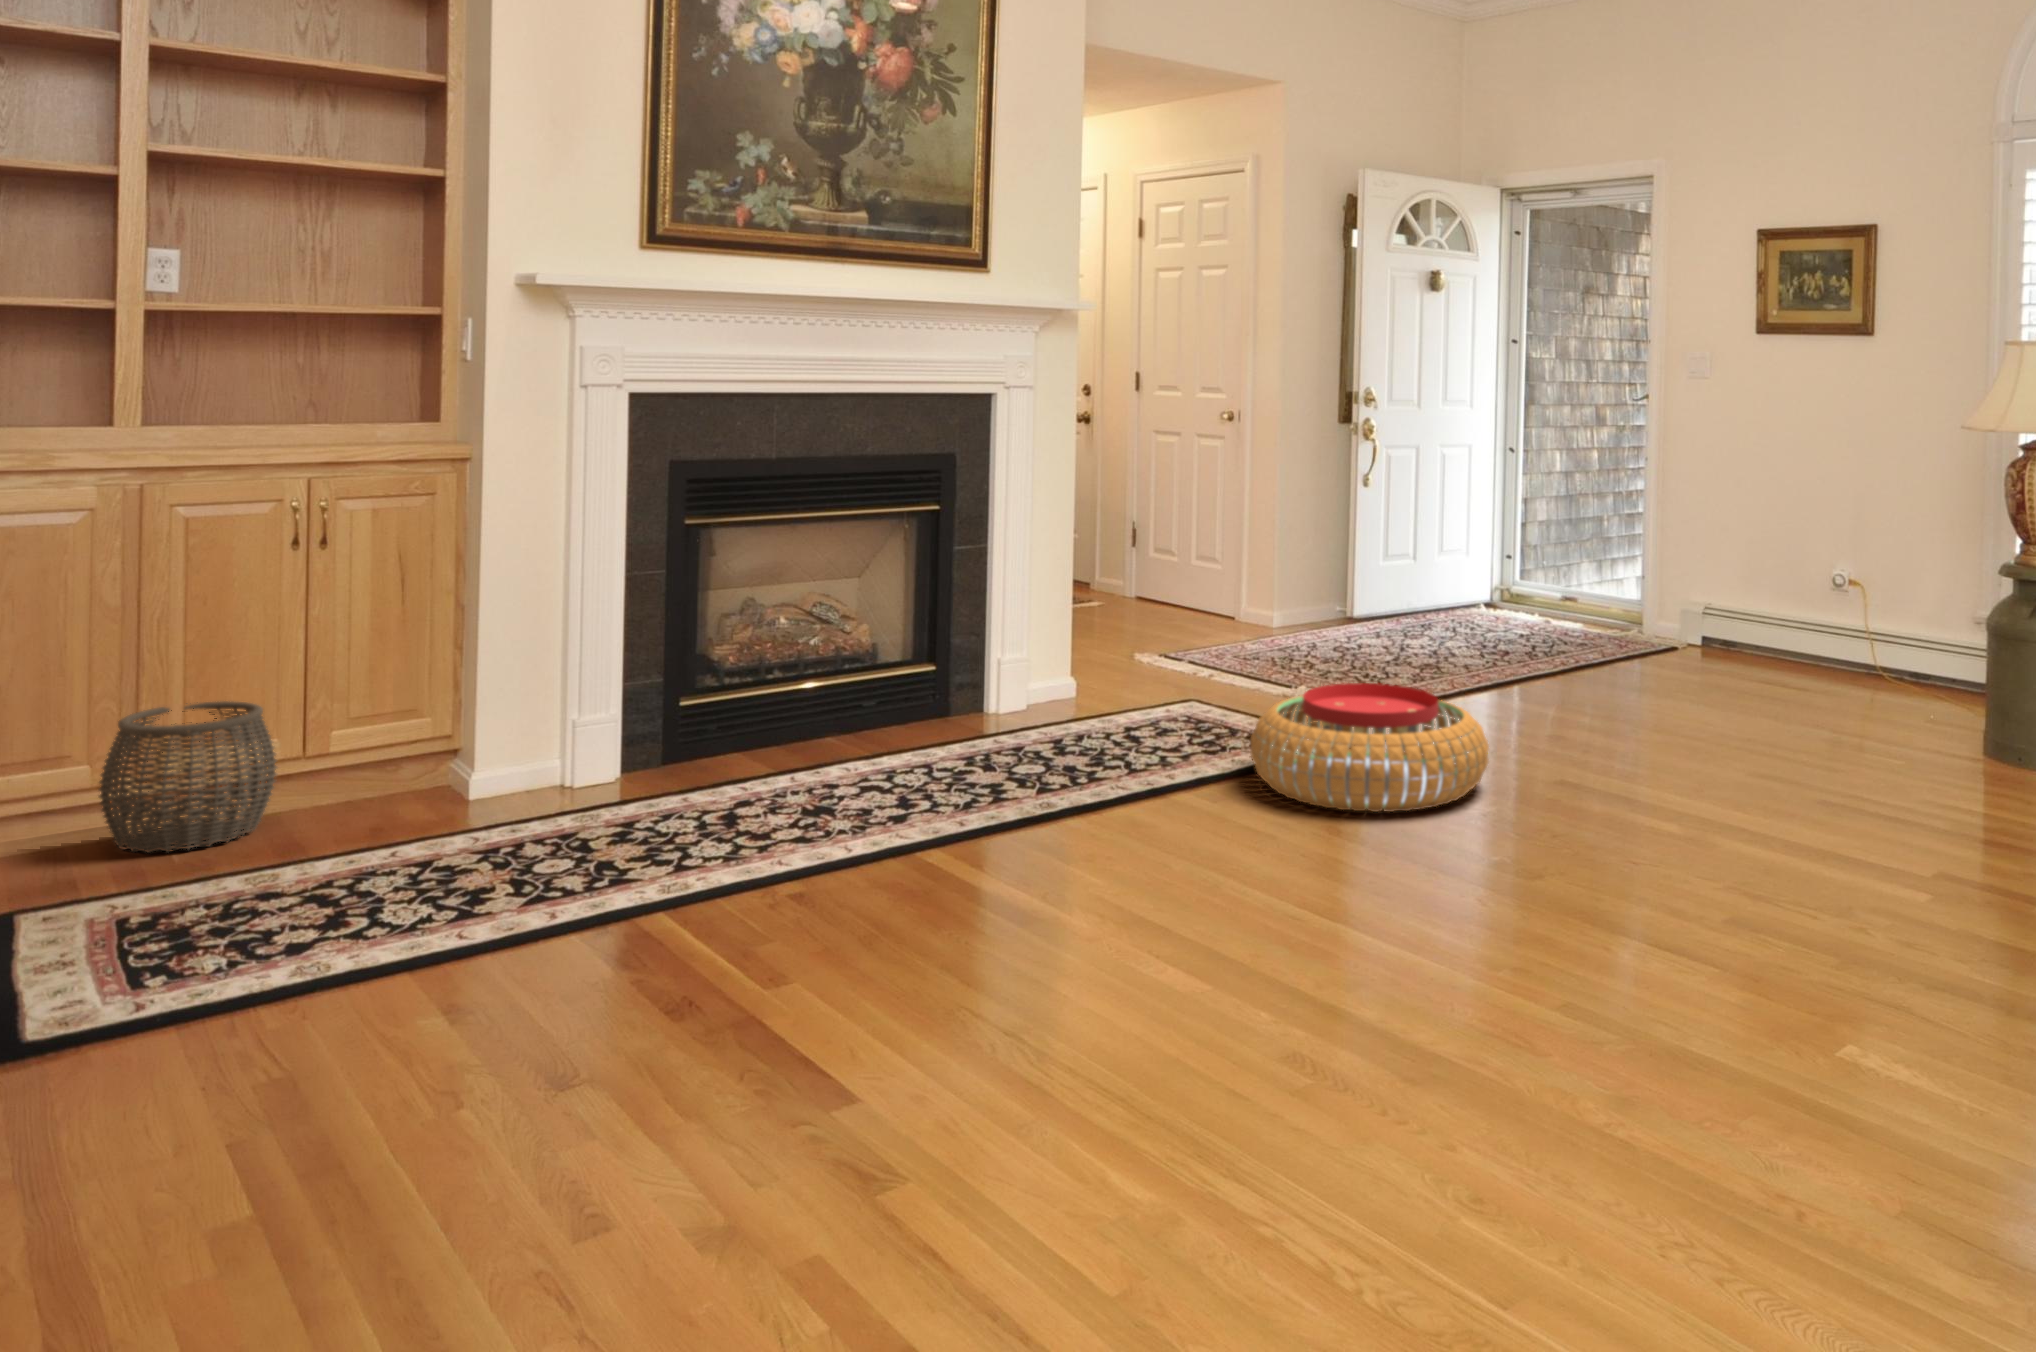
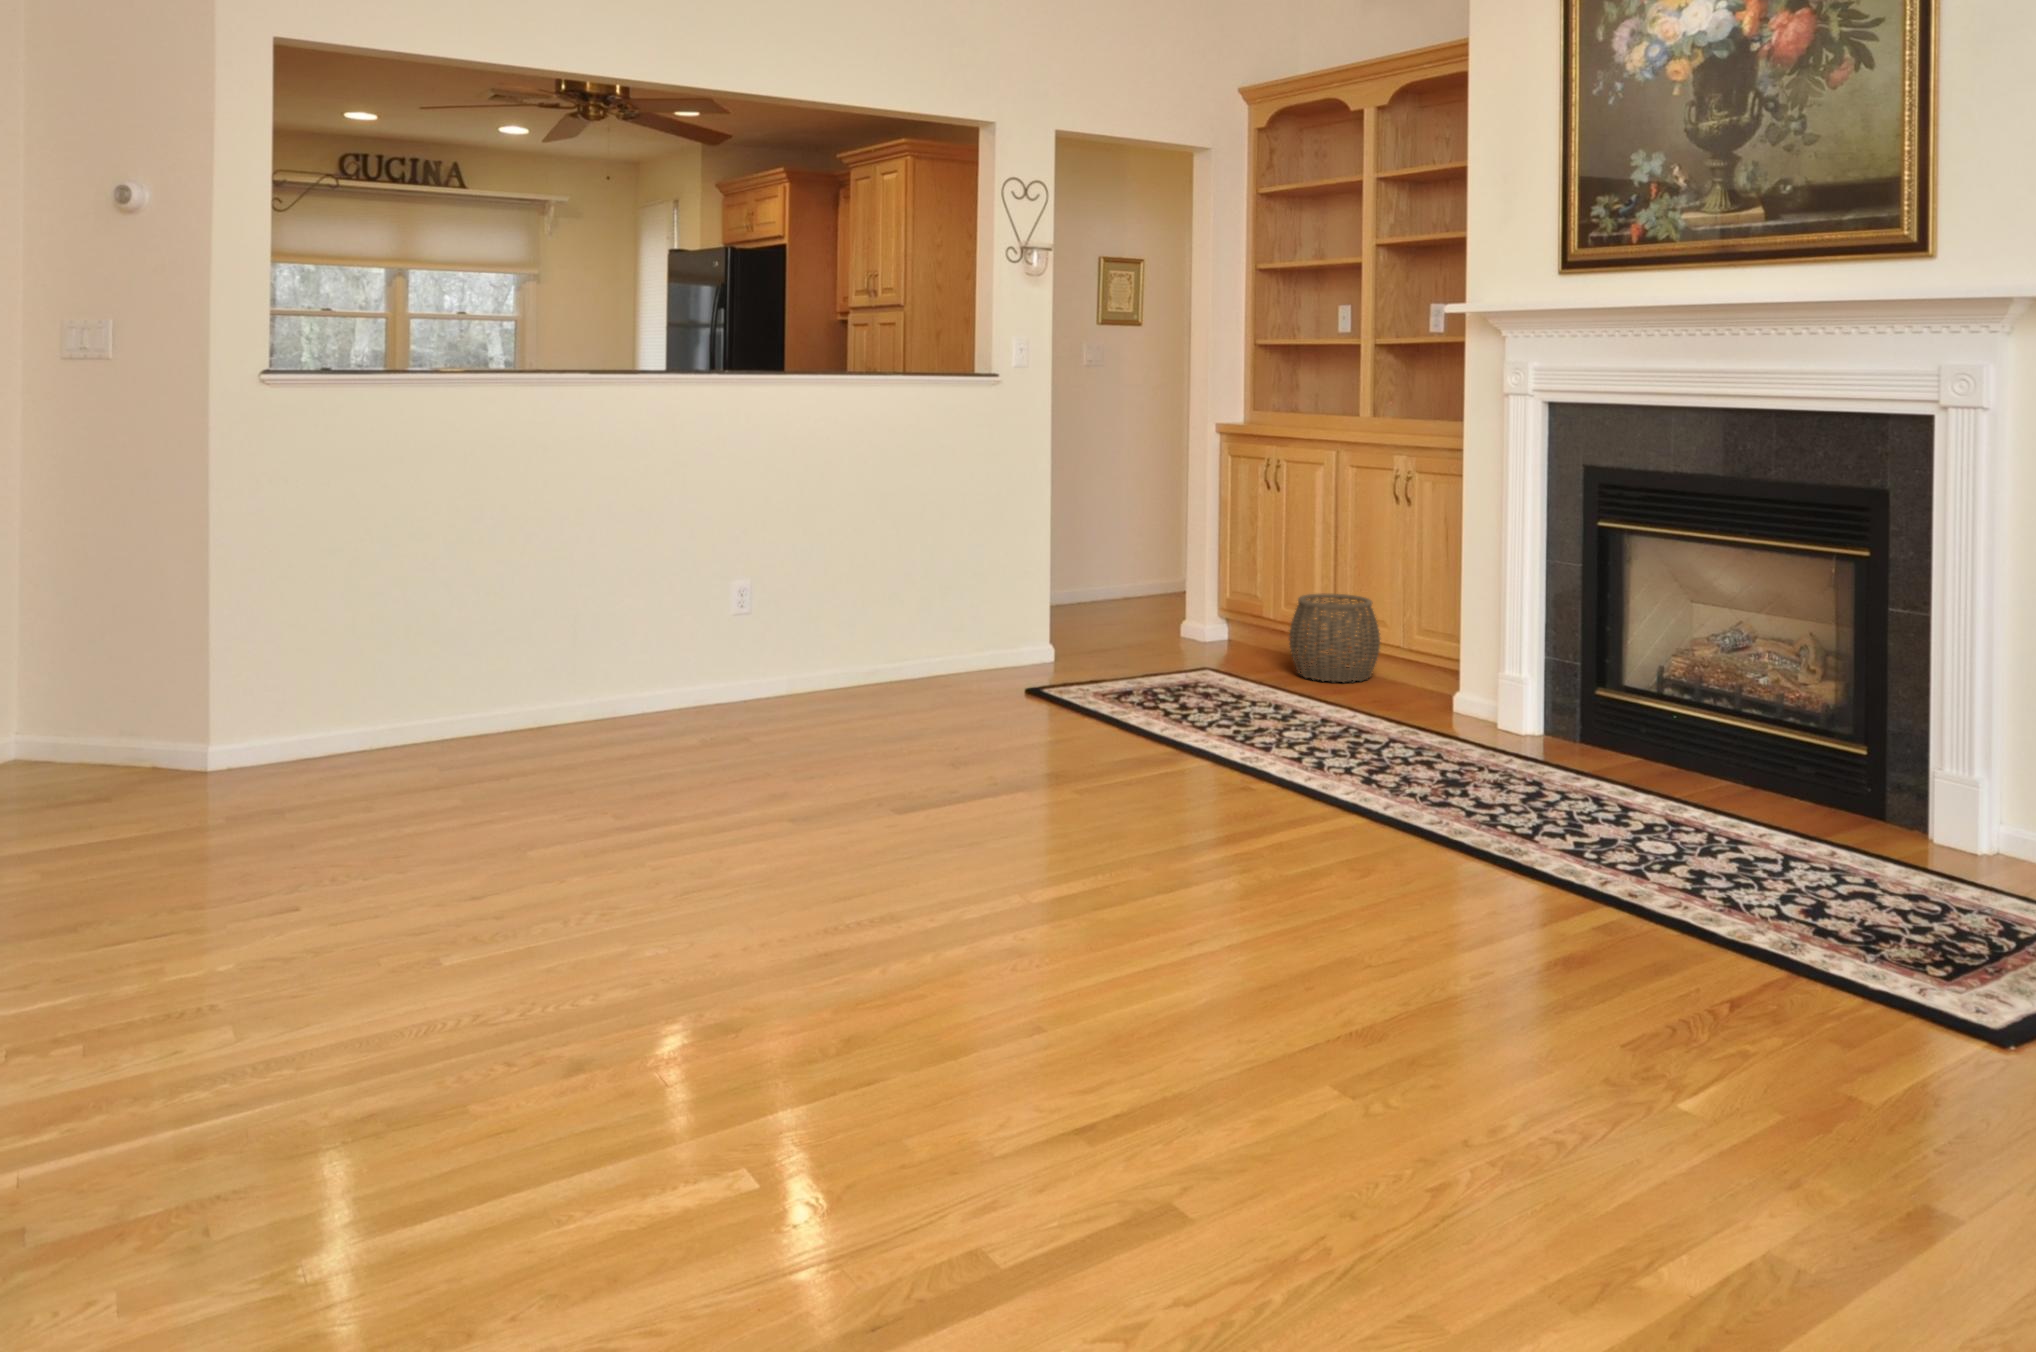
pouf: present [1250,683,1489,812] -> none [1556,848,1973,1094]

